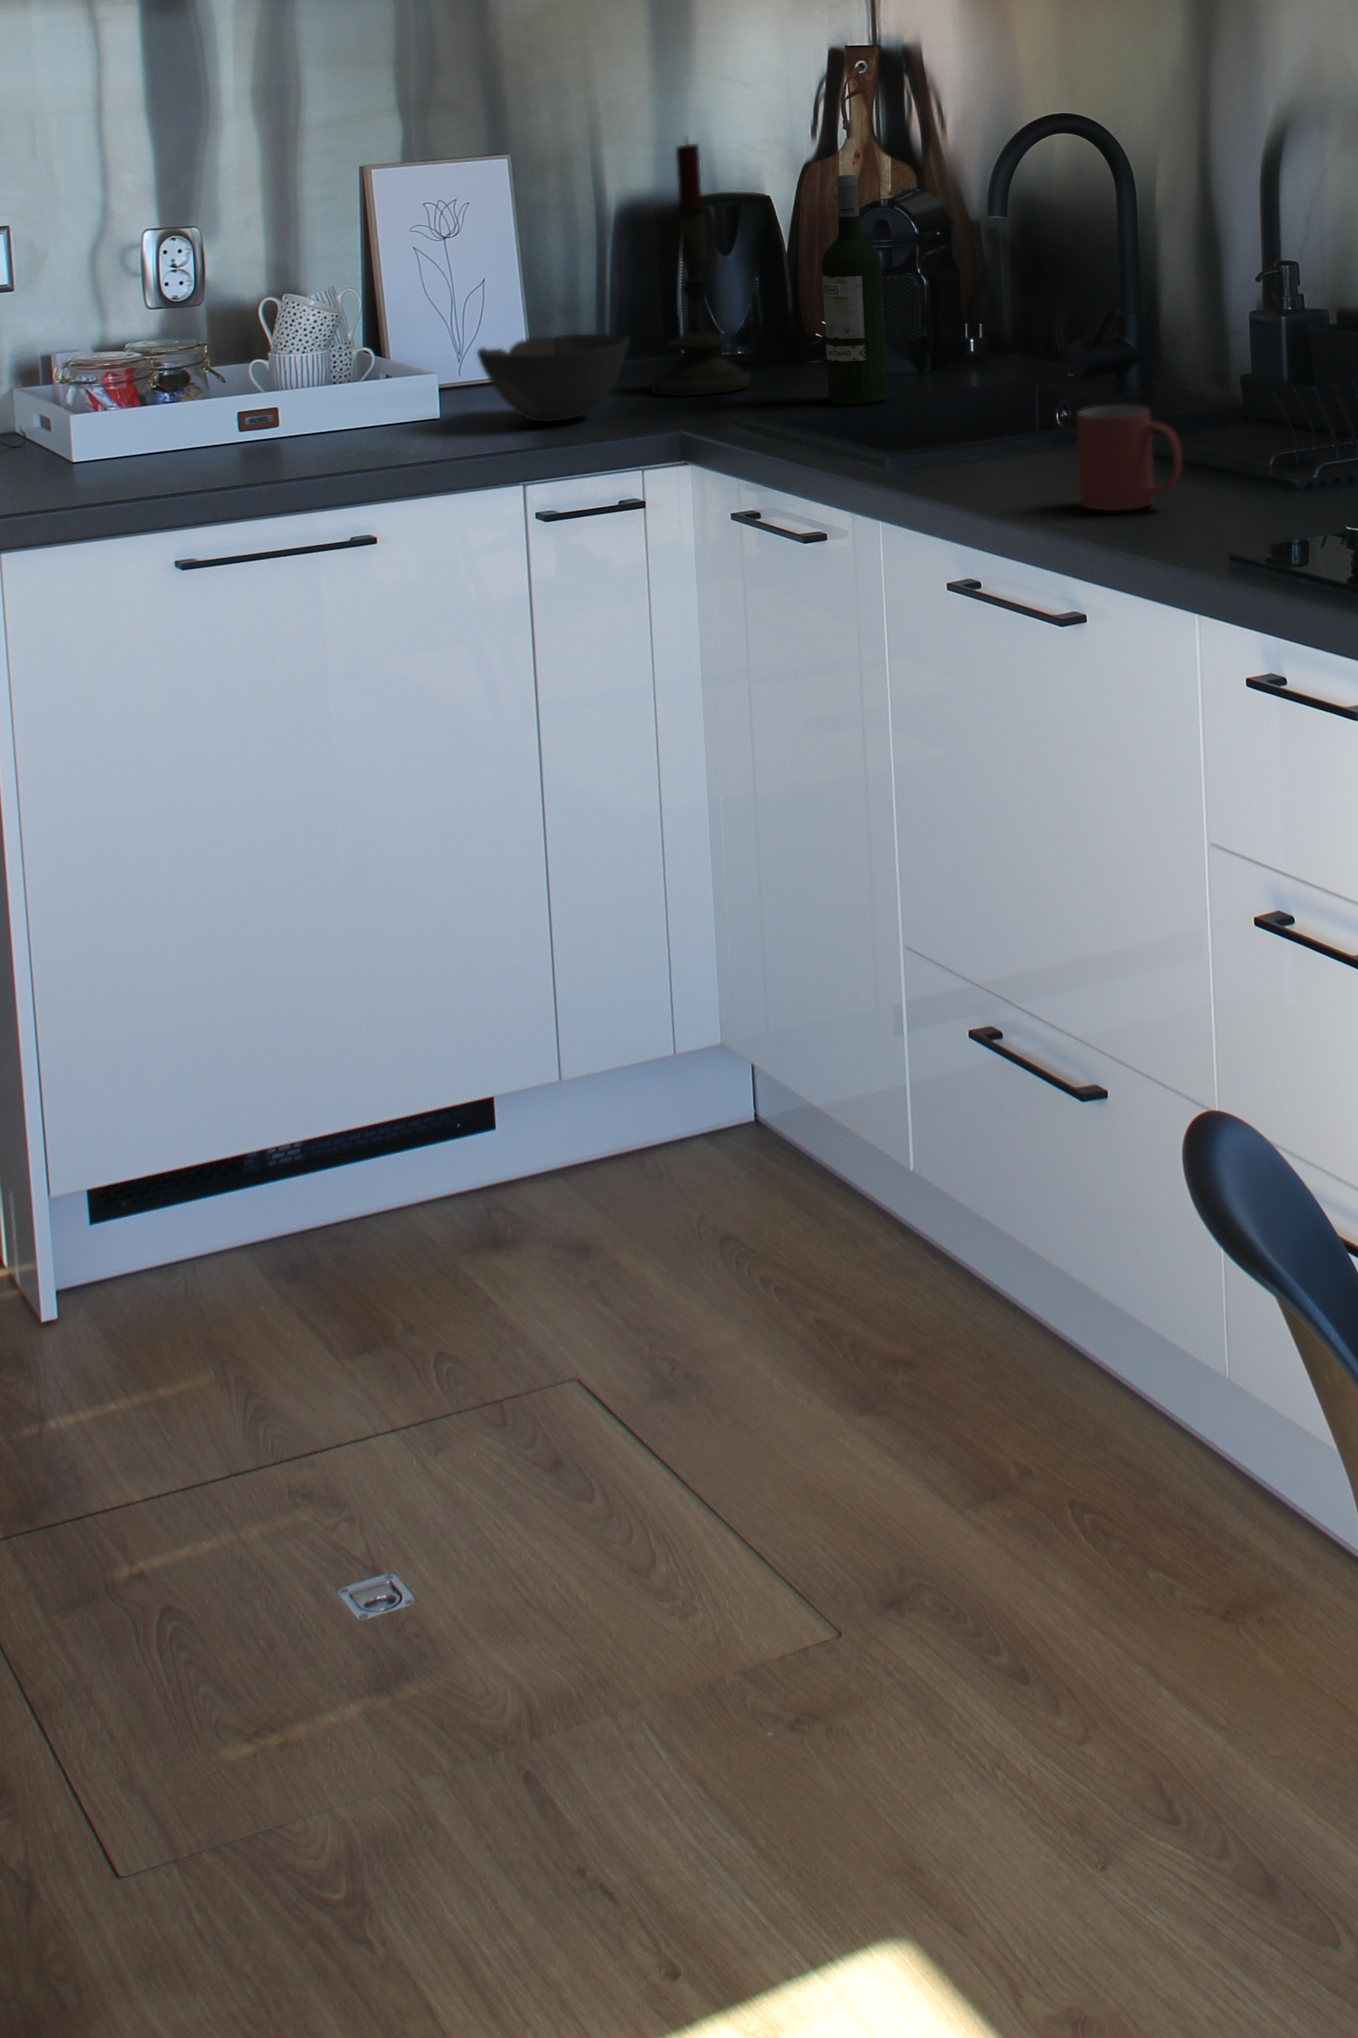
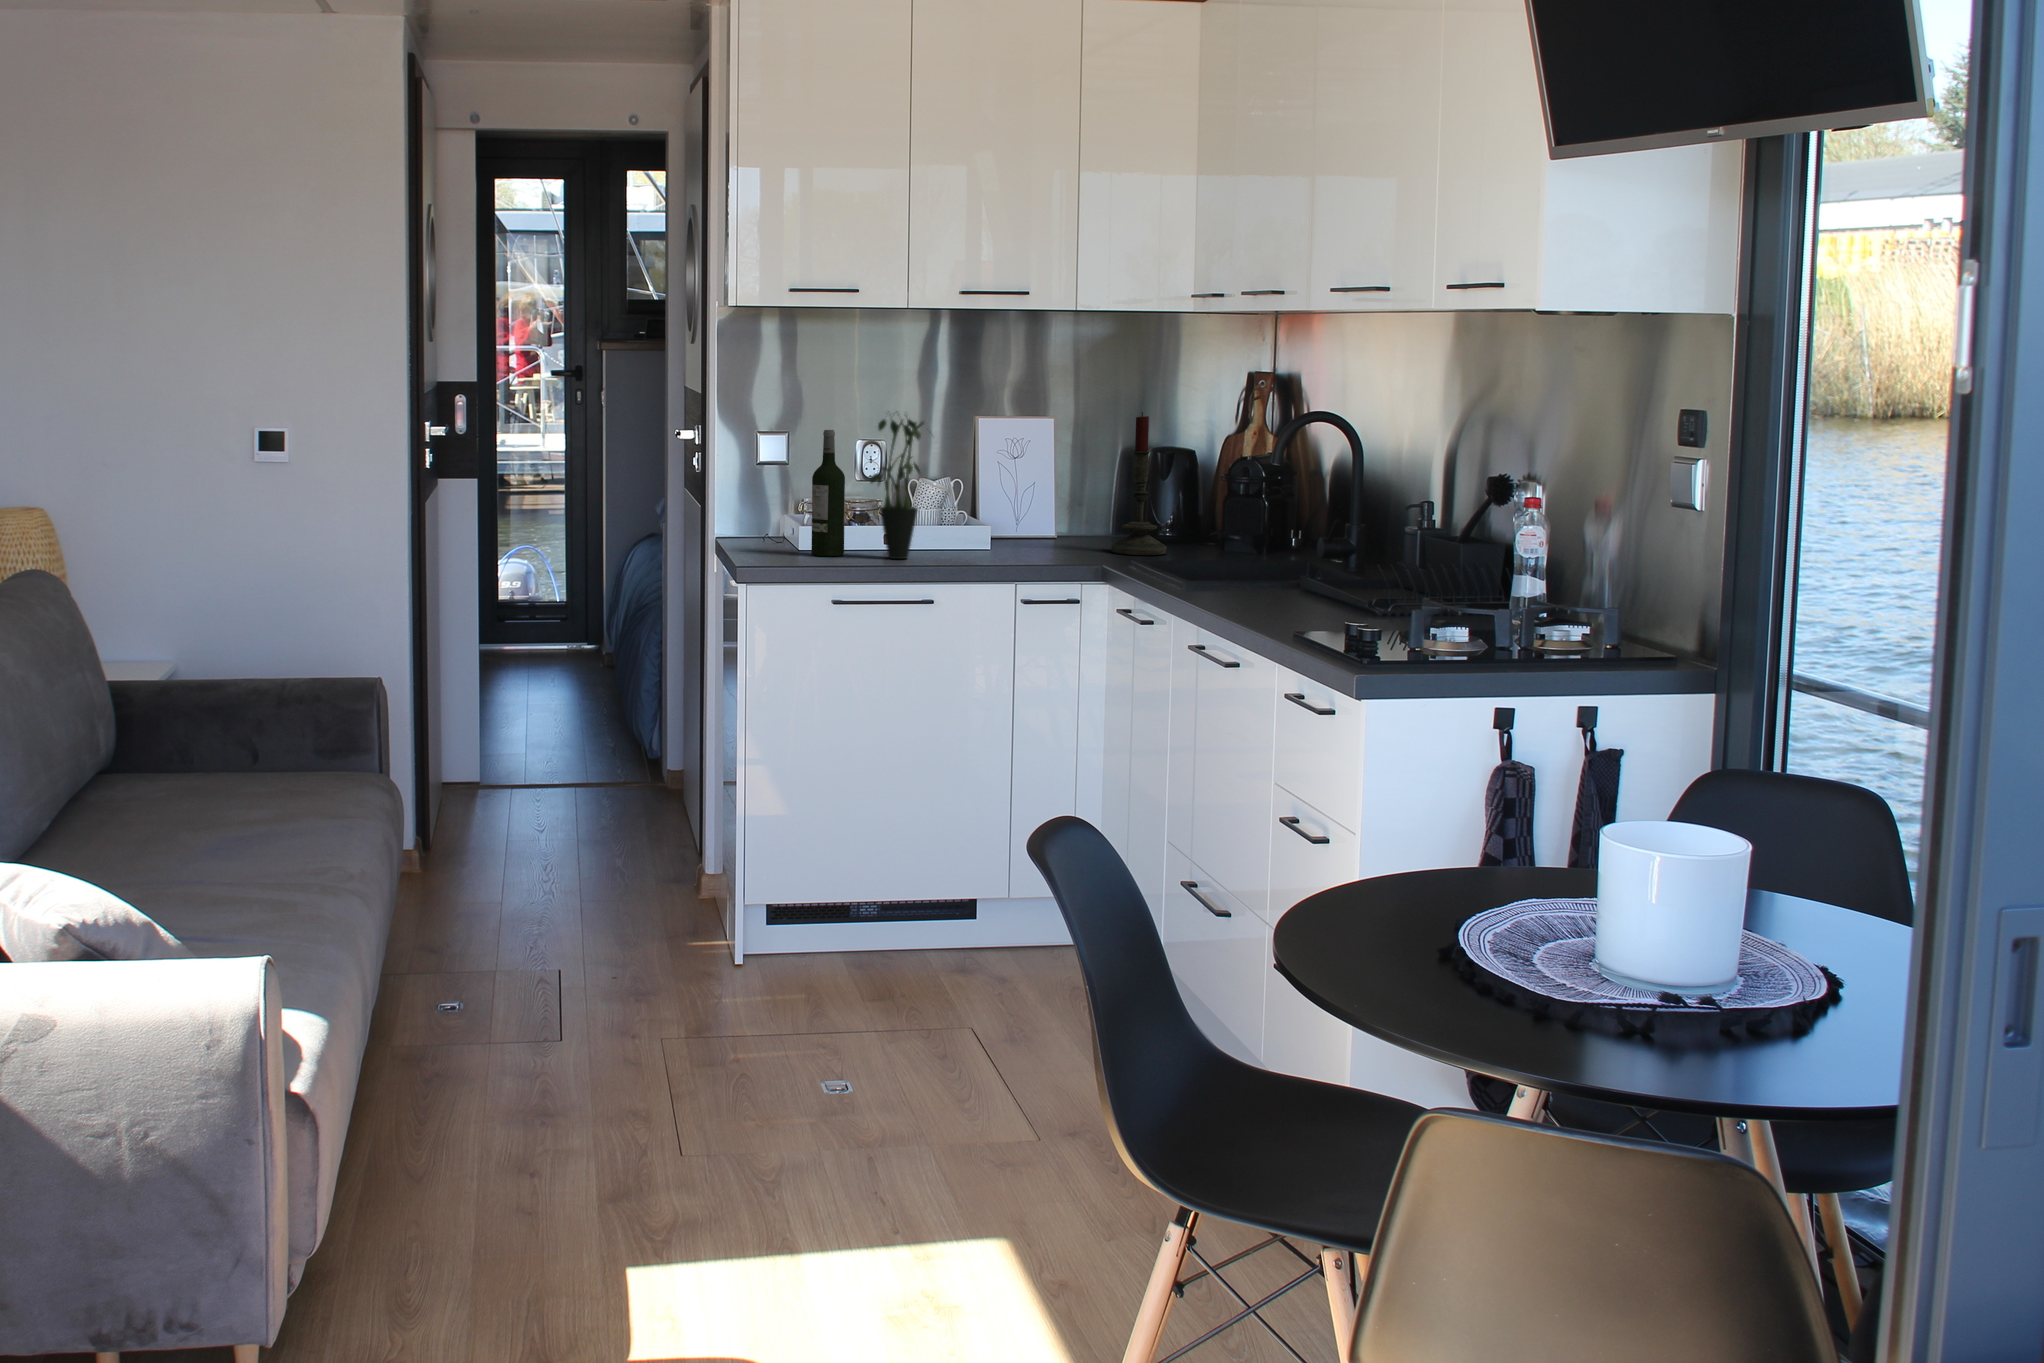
wine bottle: present [822,175,888,404] -> present [811,430,845,556]
potted plant: none [221,176,339,462] -> present [870,419,930,559]
bowl: present [477,334,630,422] -> none [1008,513,1090,557]
mug: present [1077,405,1182,511] -> none [1258,562,1311,616]

